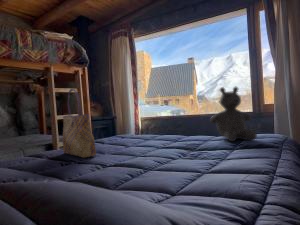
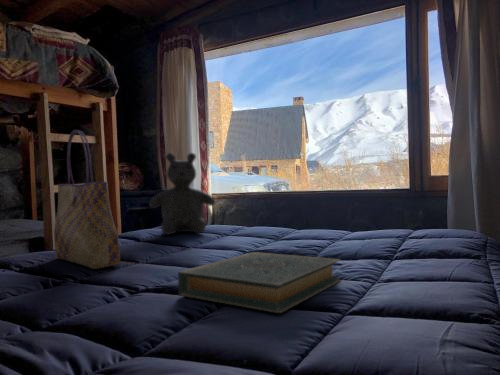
teddy bear: present [210,87,257,141] -> present [149,153,215,235]
hardback book: none [125,147,206,174] -> present [178,252,341,313]

